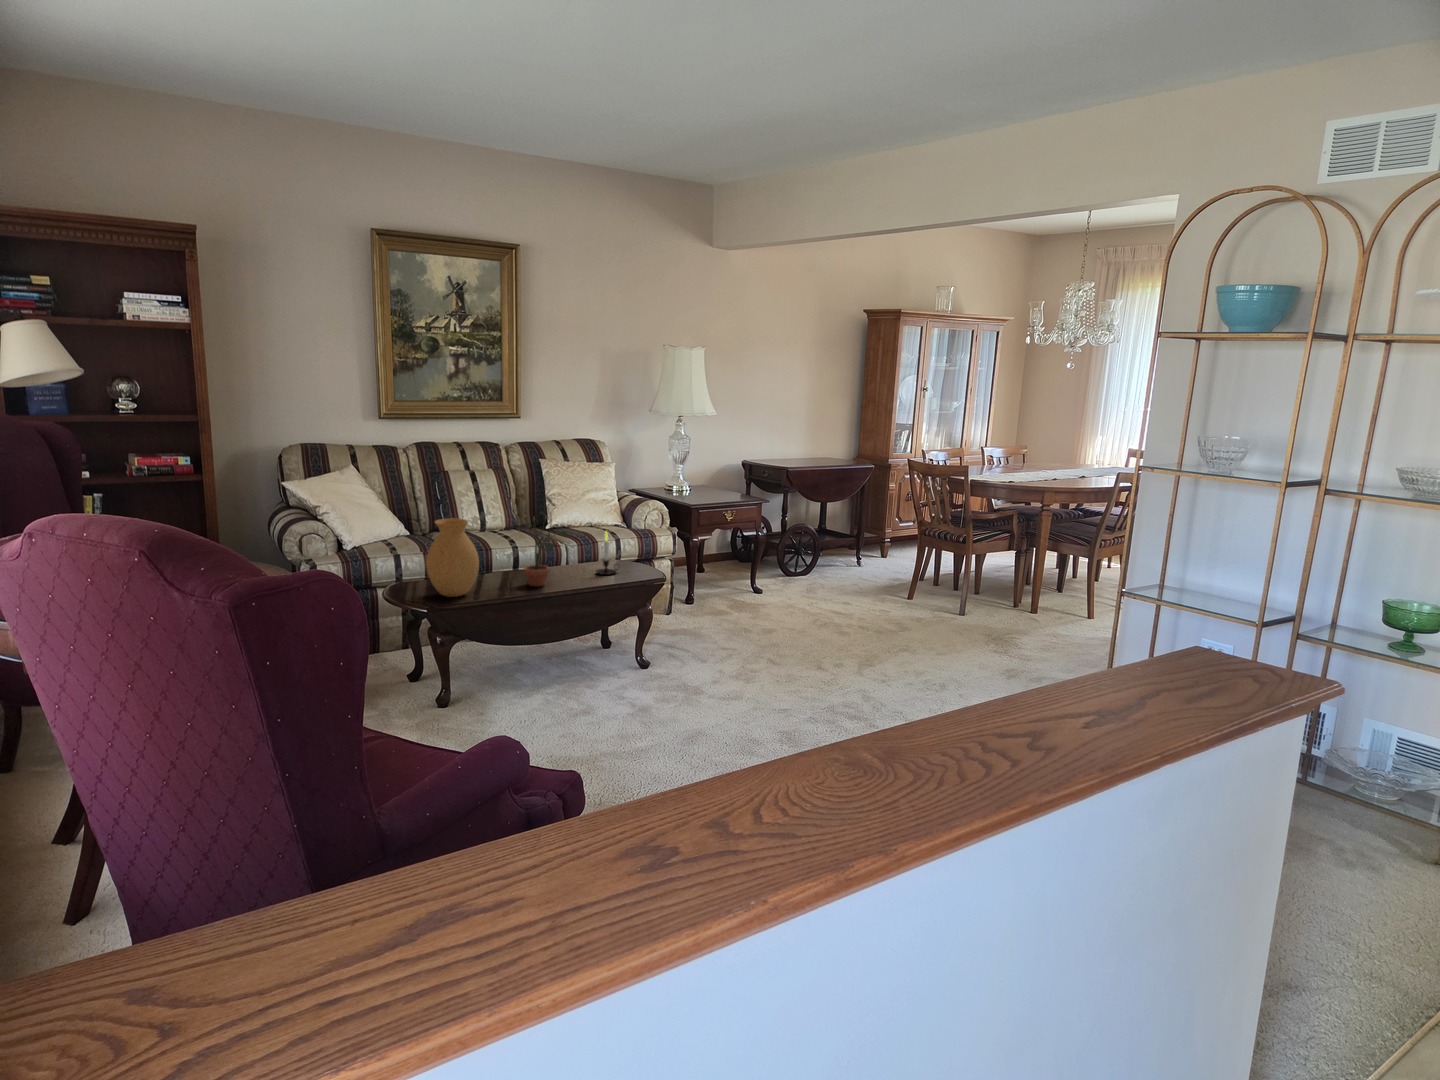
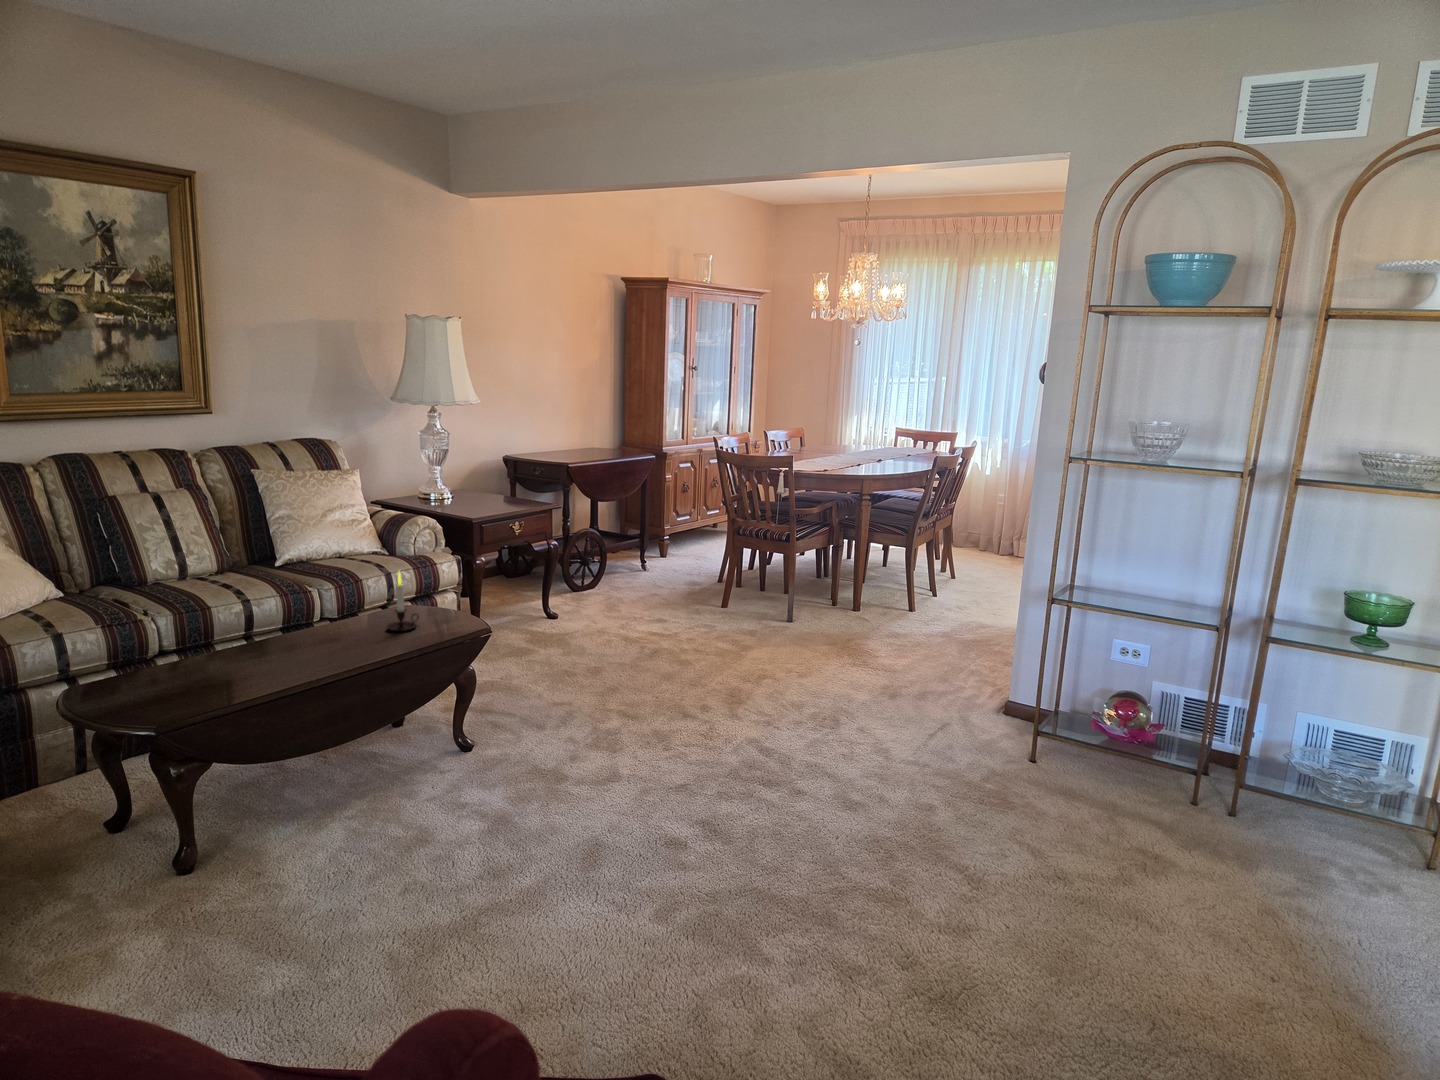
potted plant: present [524,496,567,586] -> none [278,530,355,663]
vase: present [426,518,479,597] -> none [136,579,226,700]

